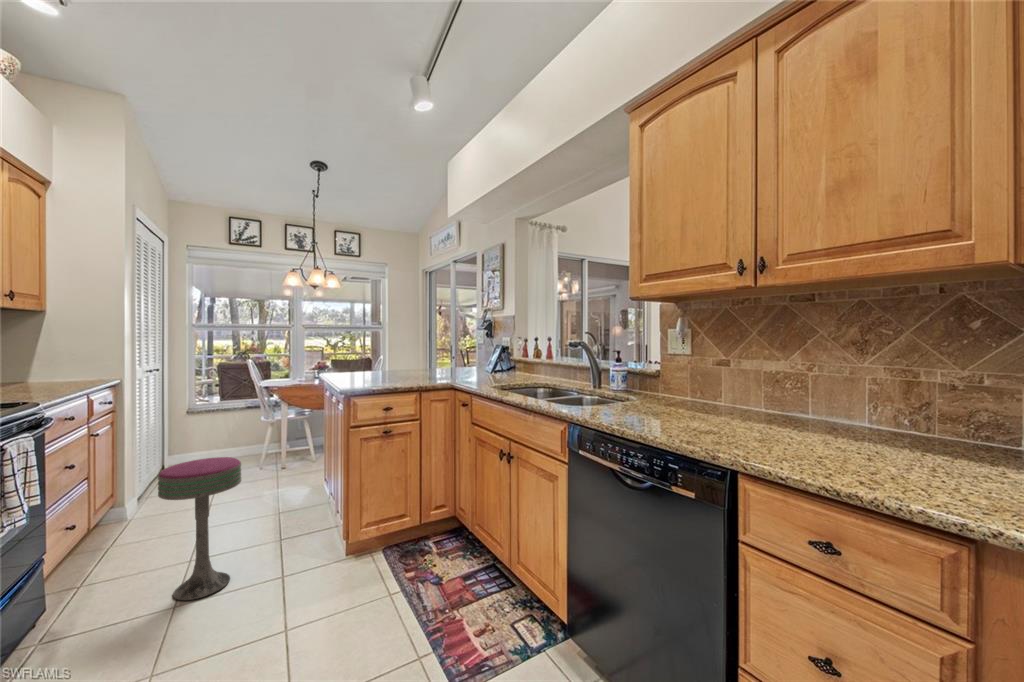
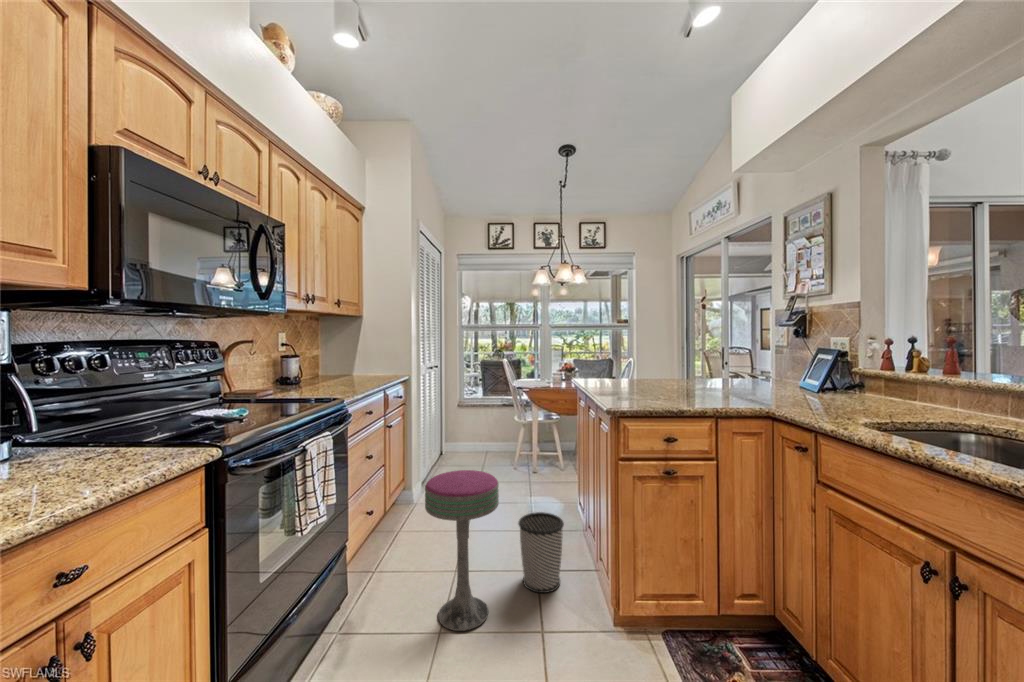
wastebasket: none [262,488,307,554] -> present [518,512,564,593]

